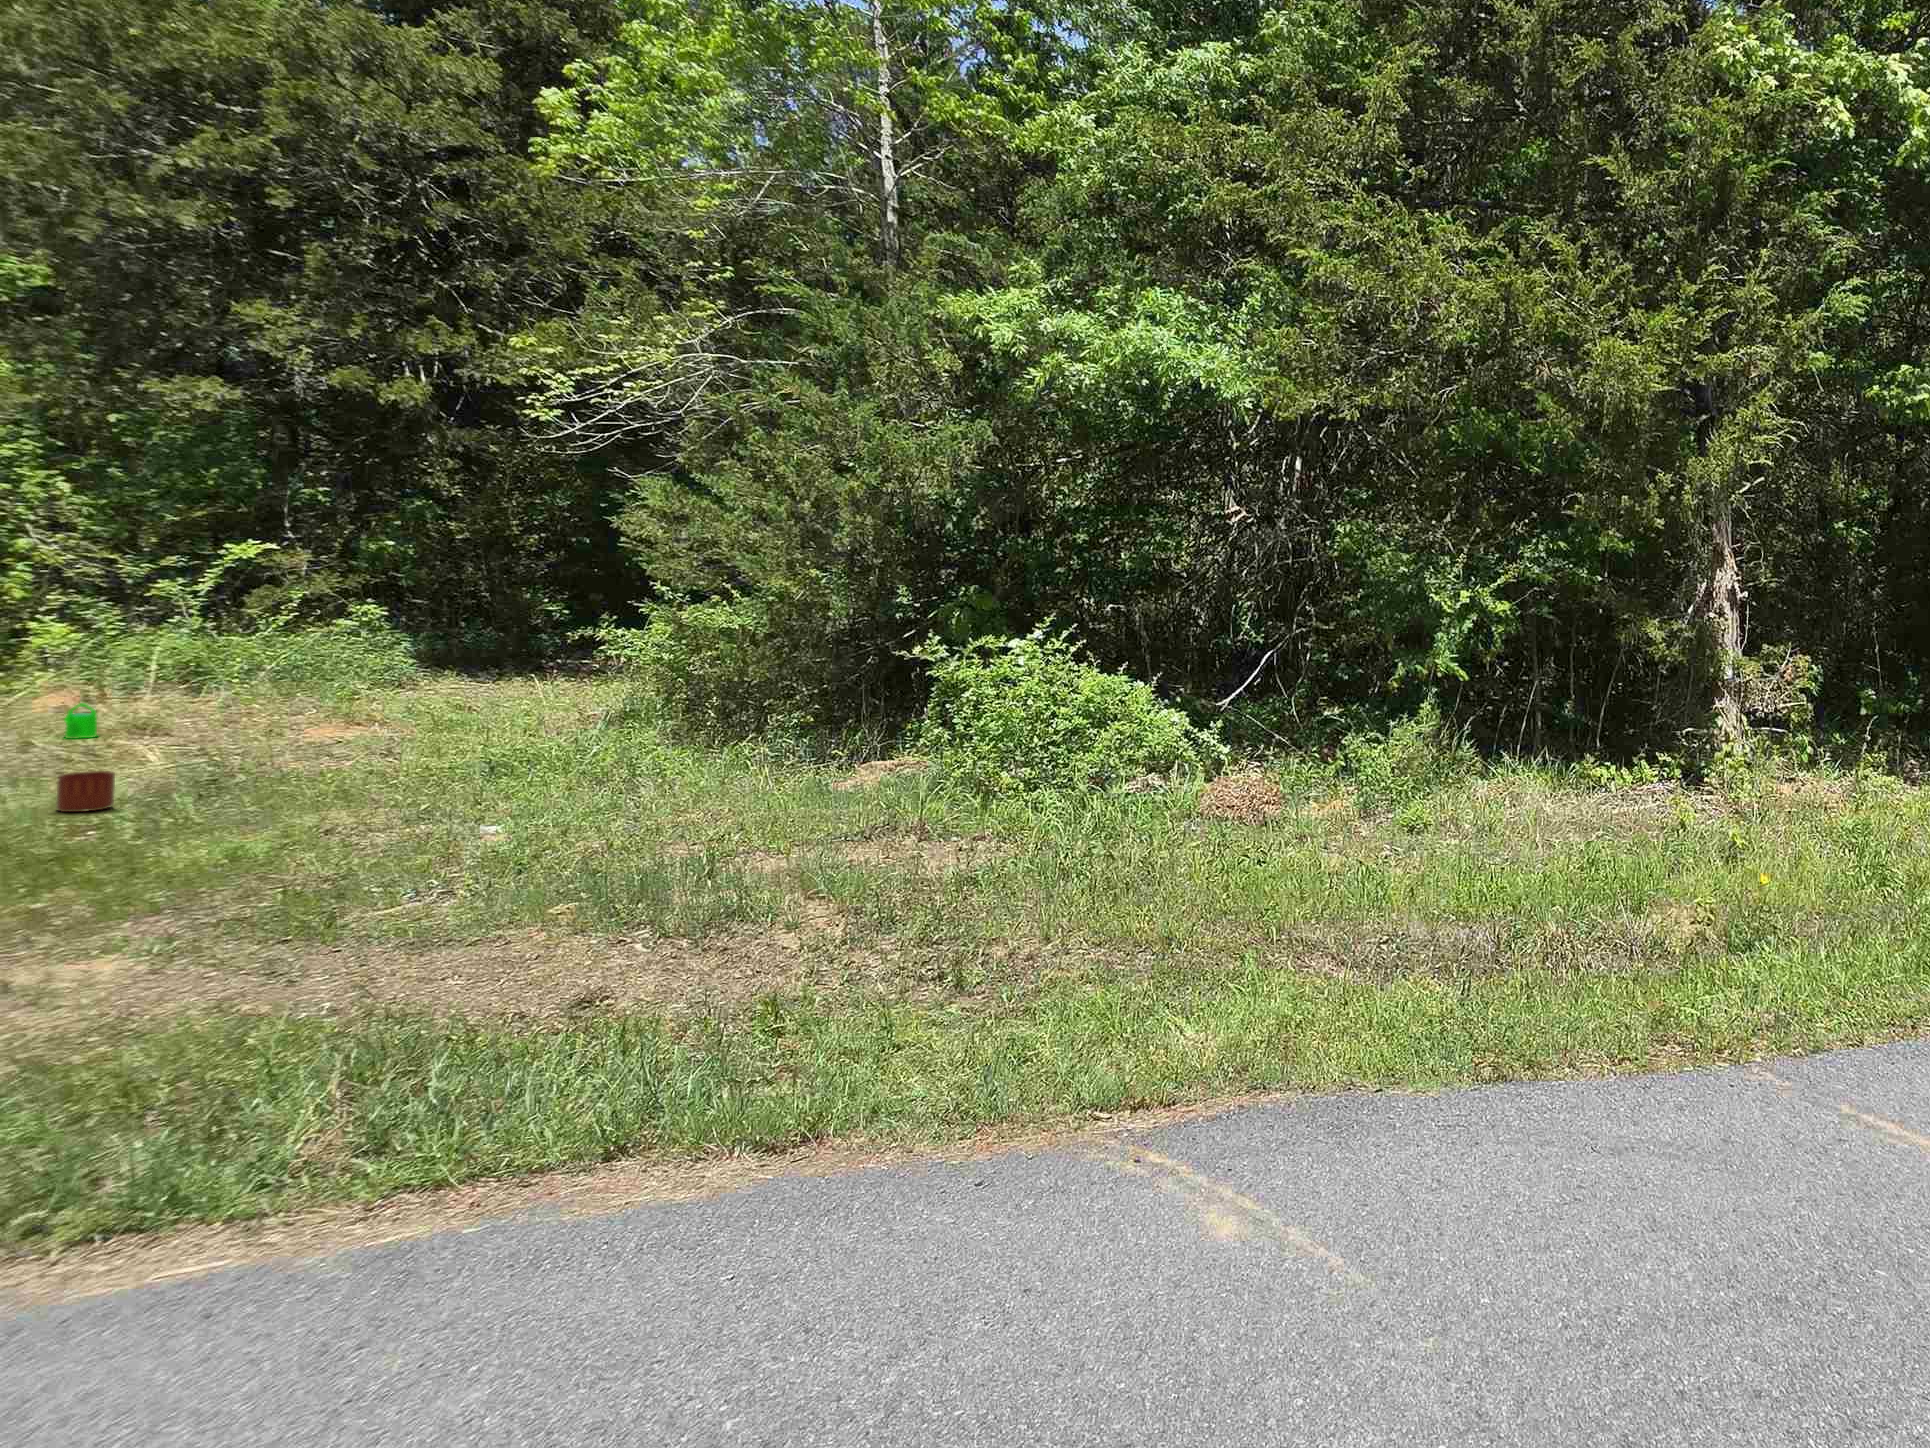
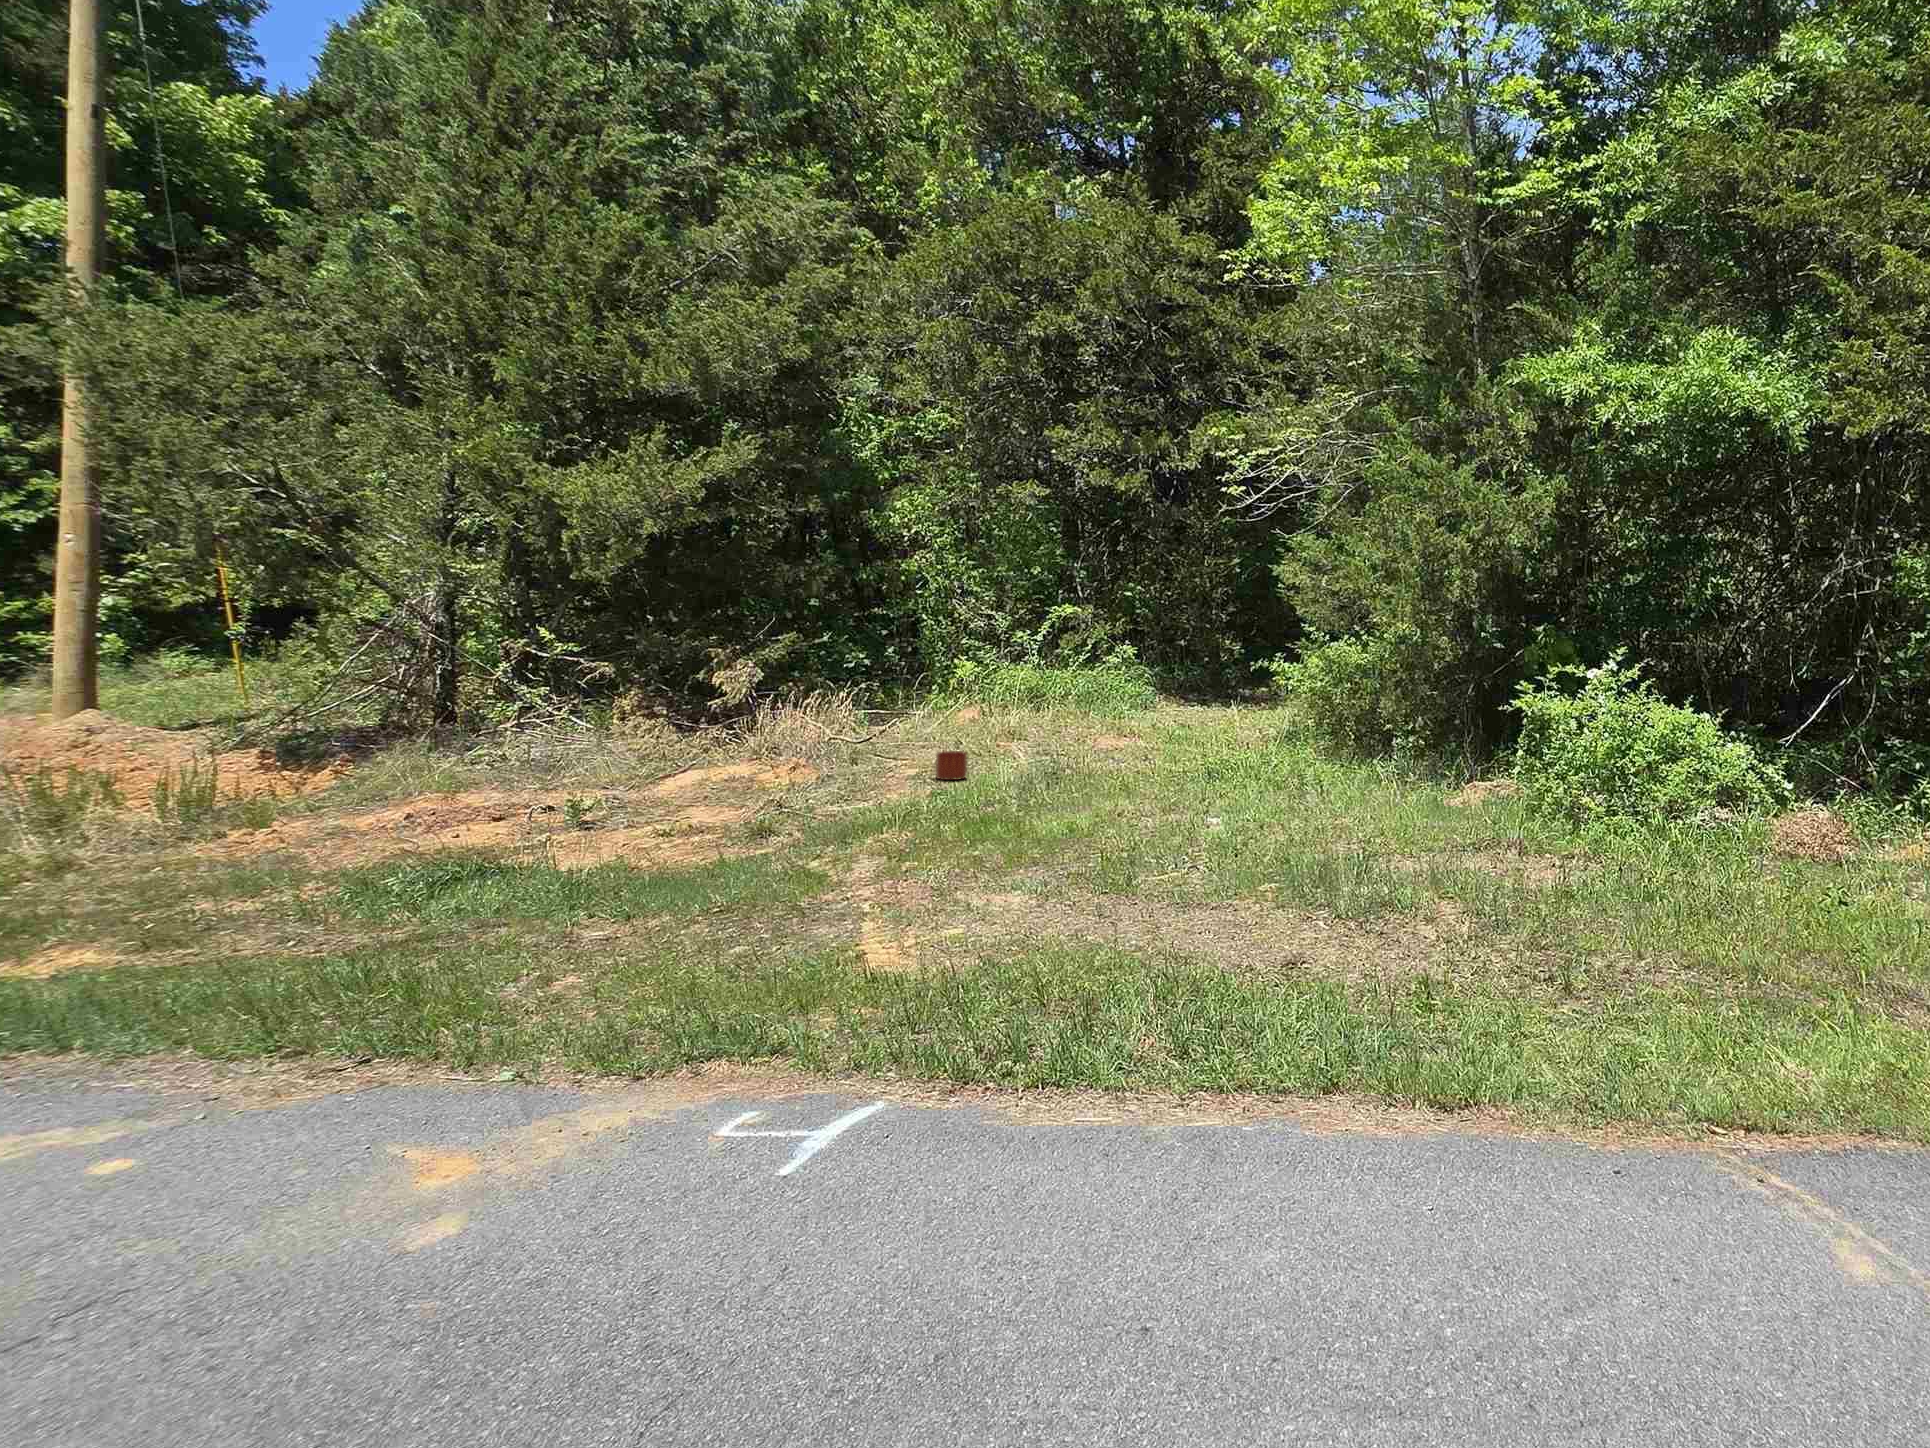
watering can: present [64,703,97,739] -> none [952,708,971,733]

